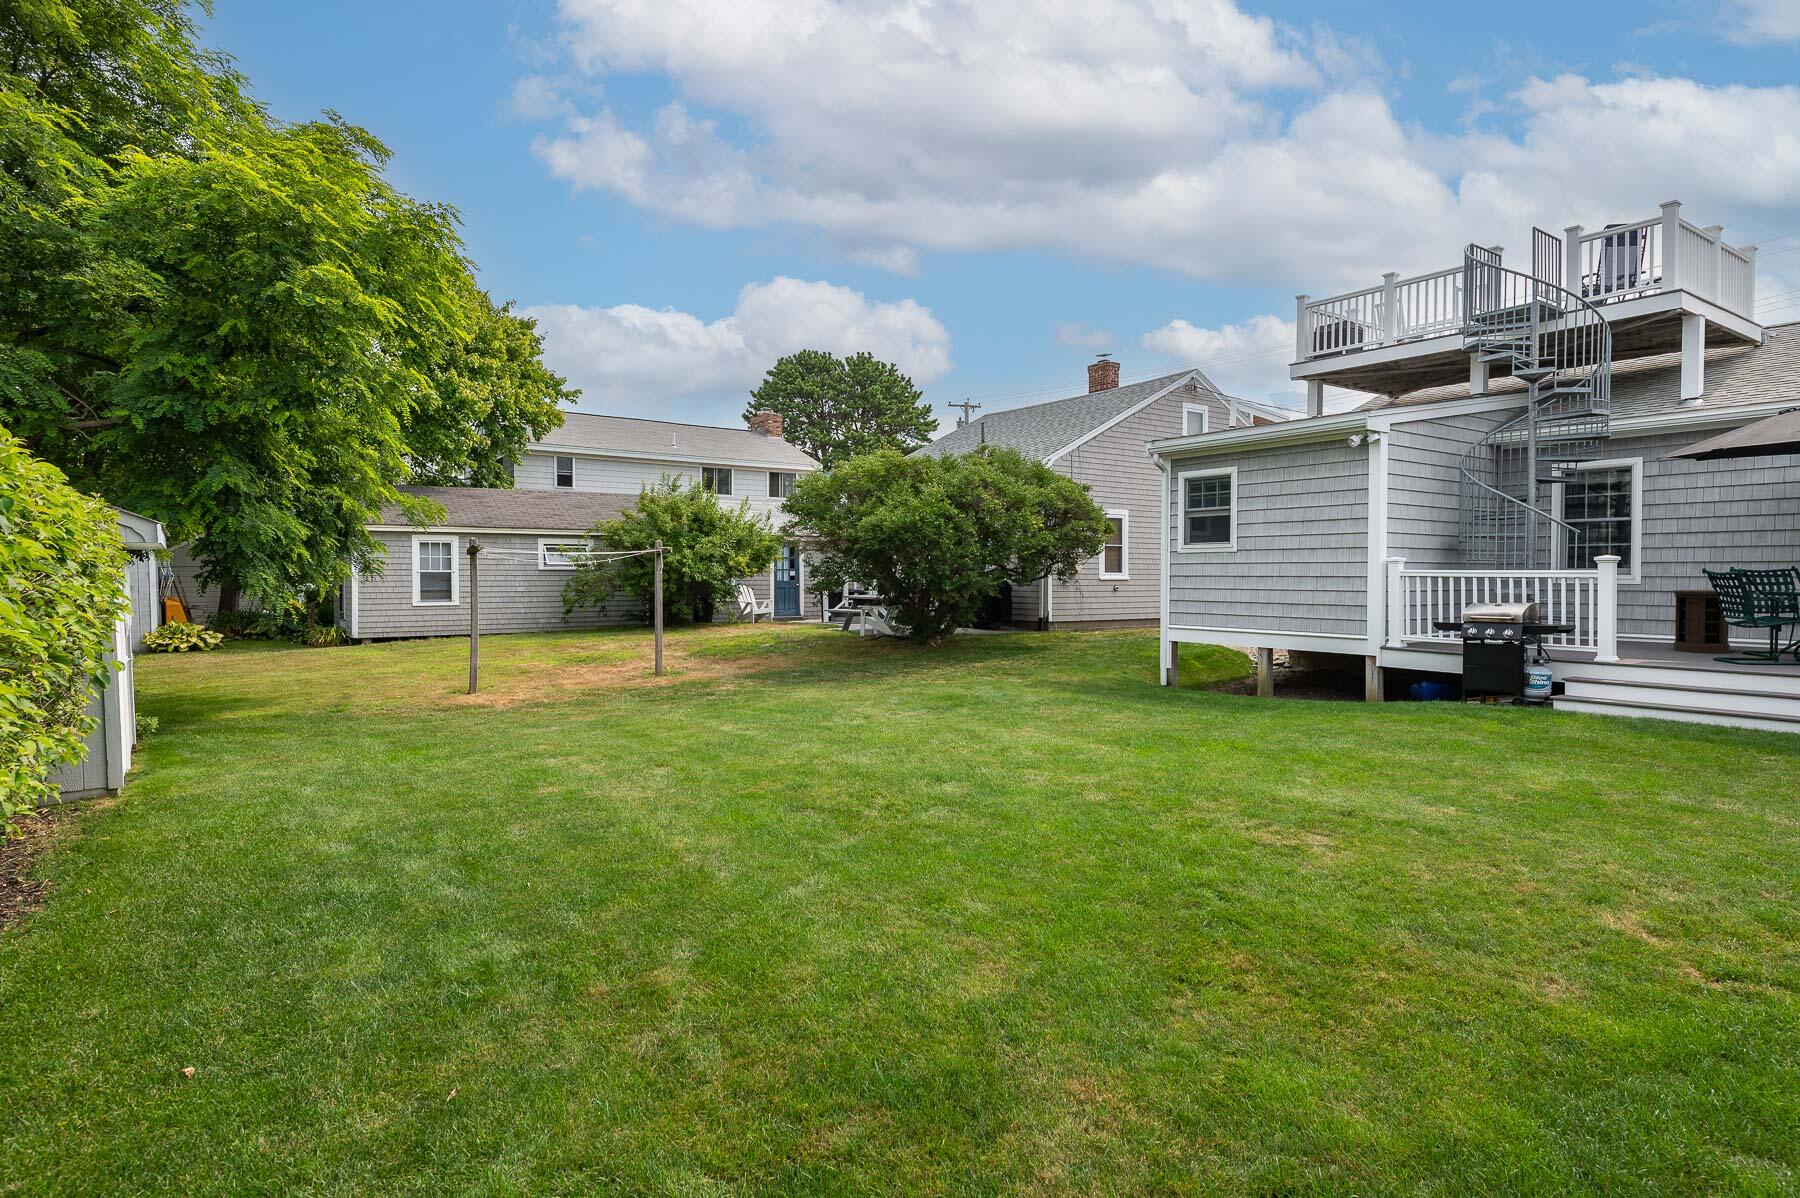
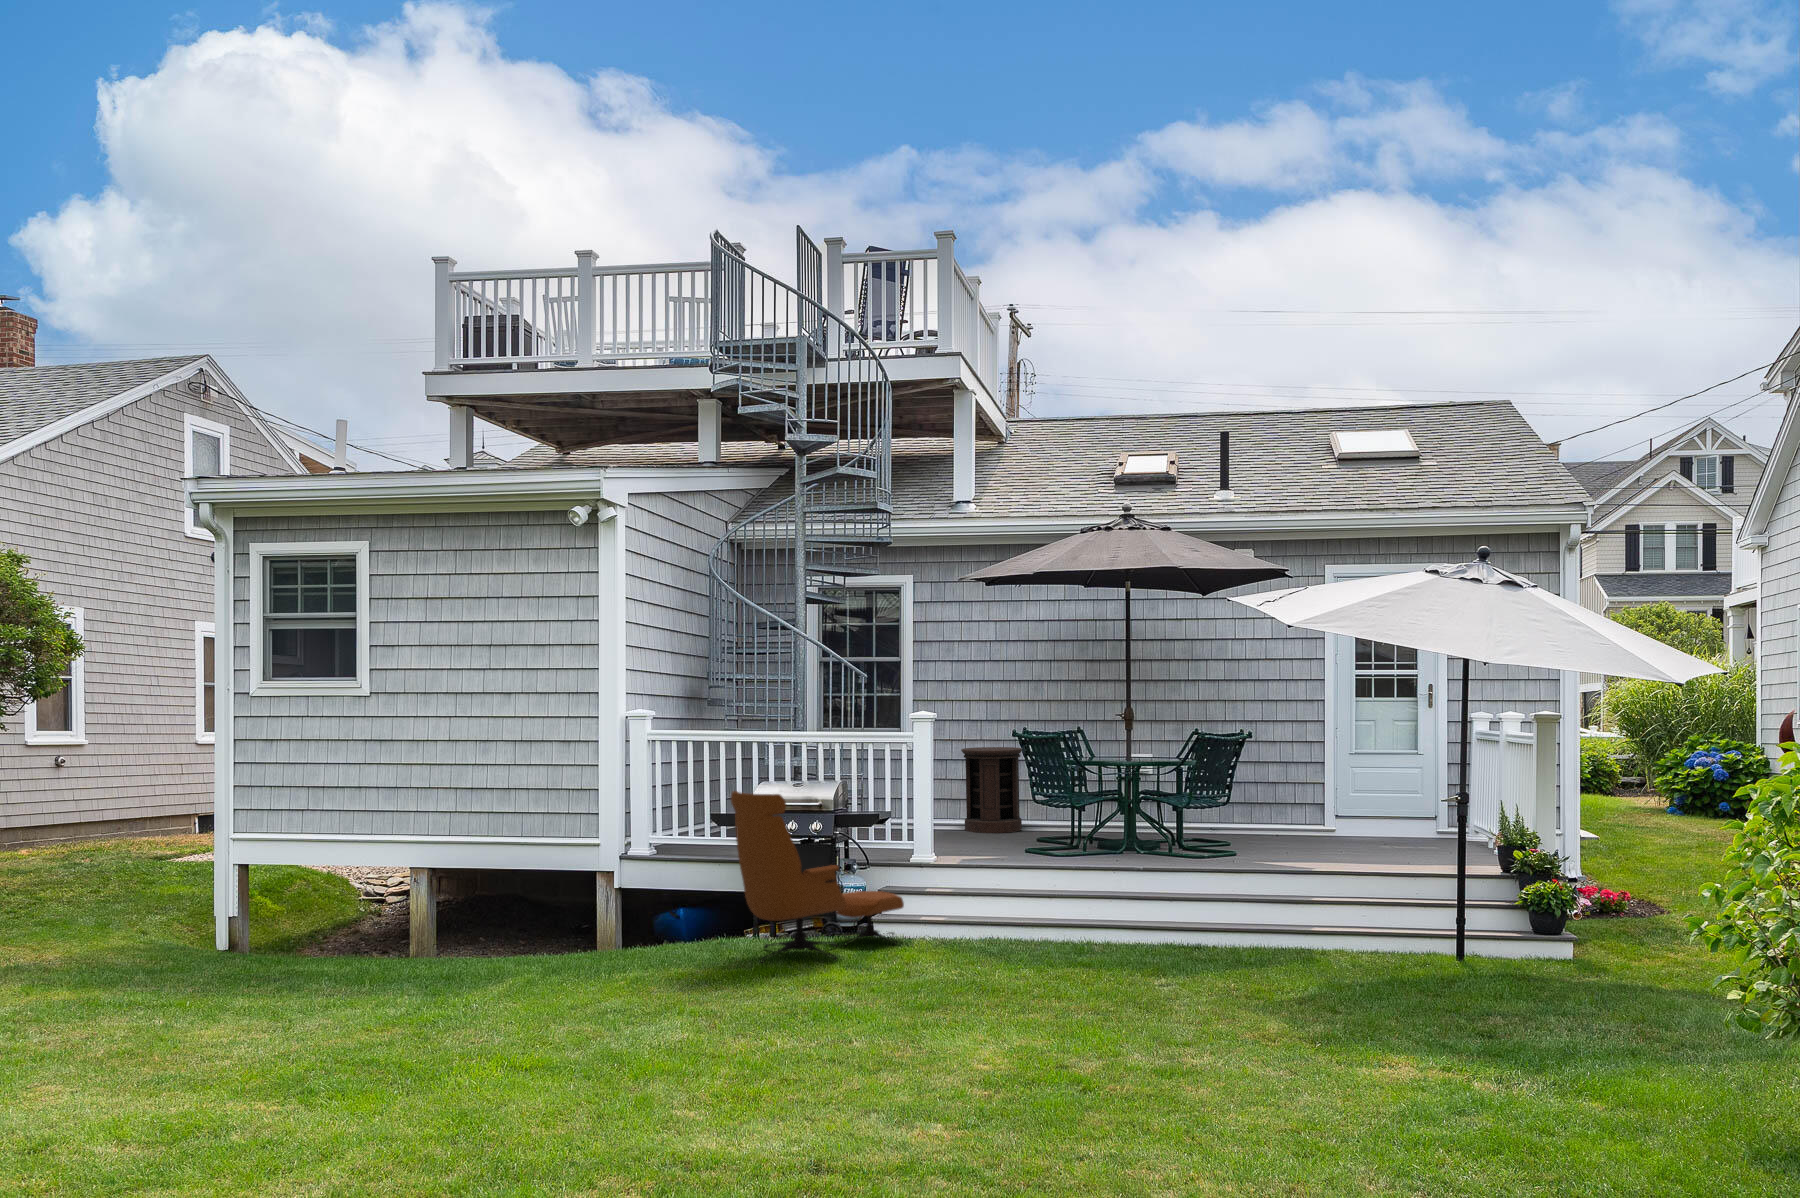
lounge chair: none [1426,603,1565,711] -> present [731,791,904,963]

